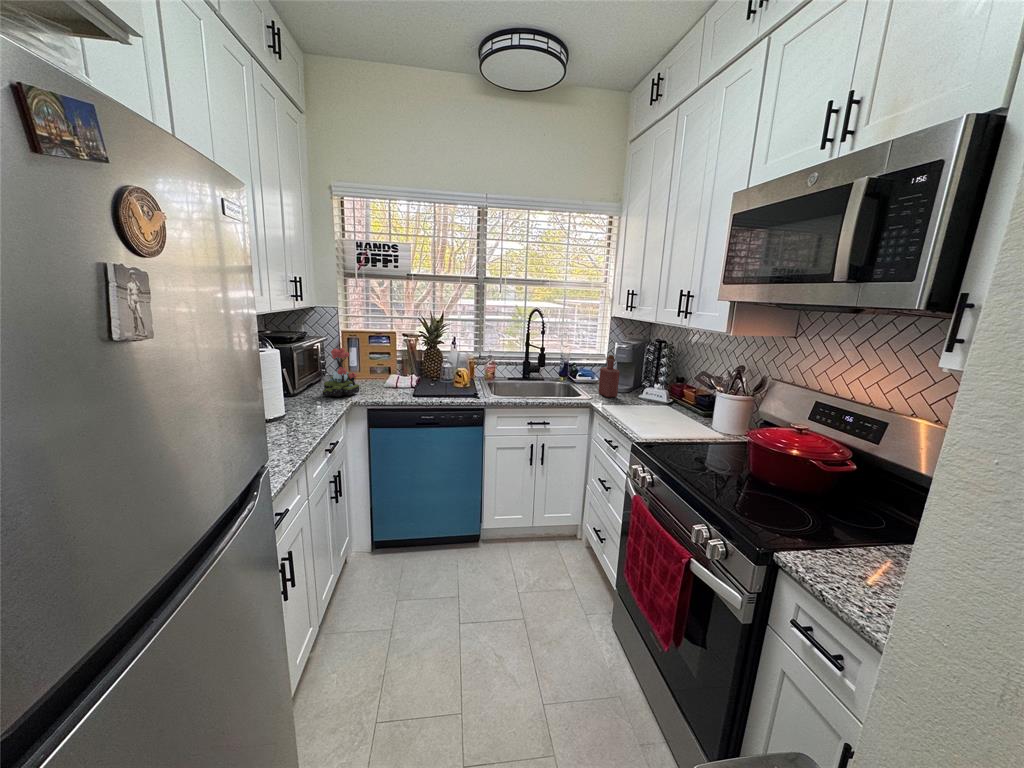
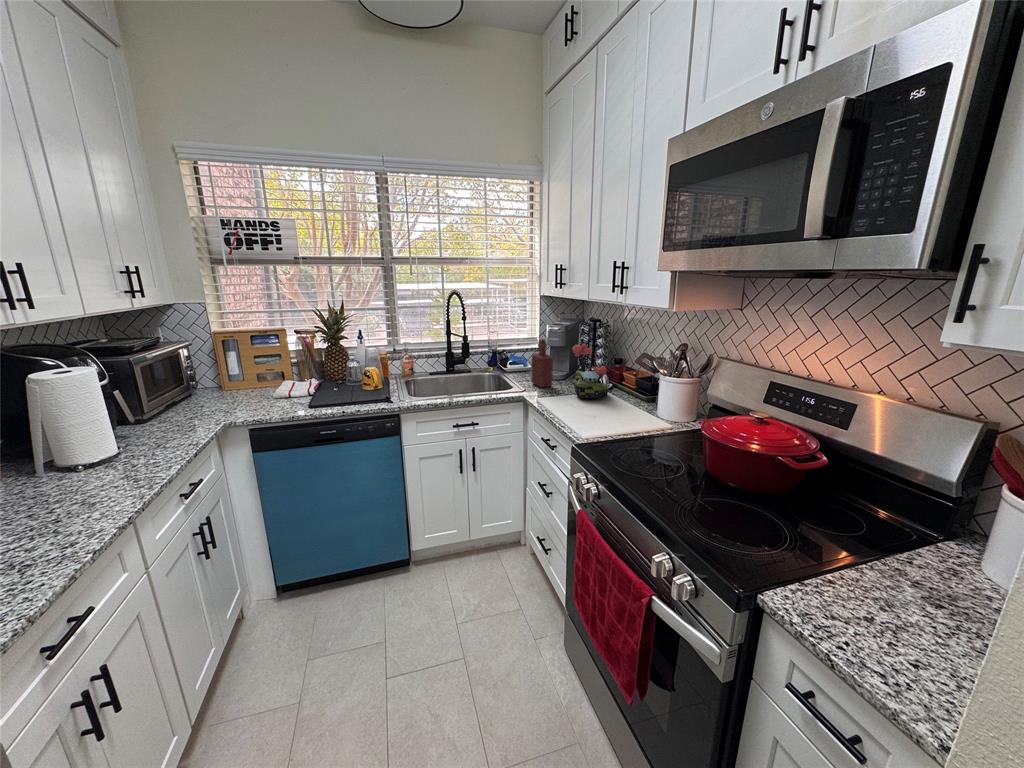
plant: present [322,348,360,397] -> present [572,343,609,398]

